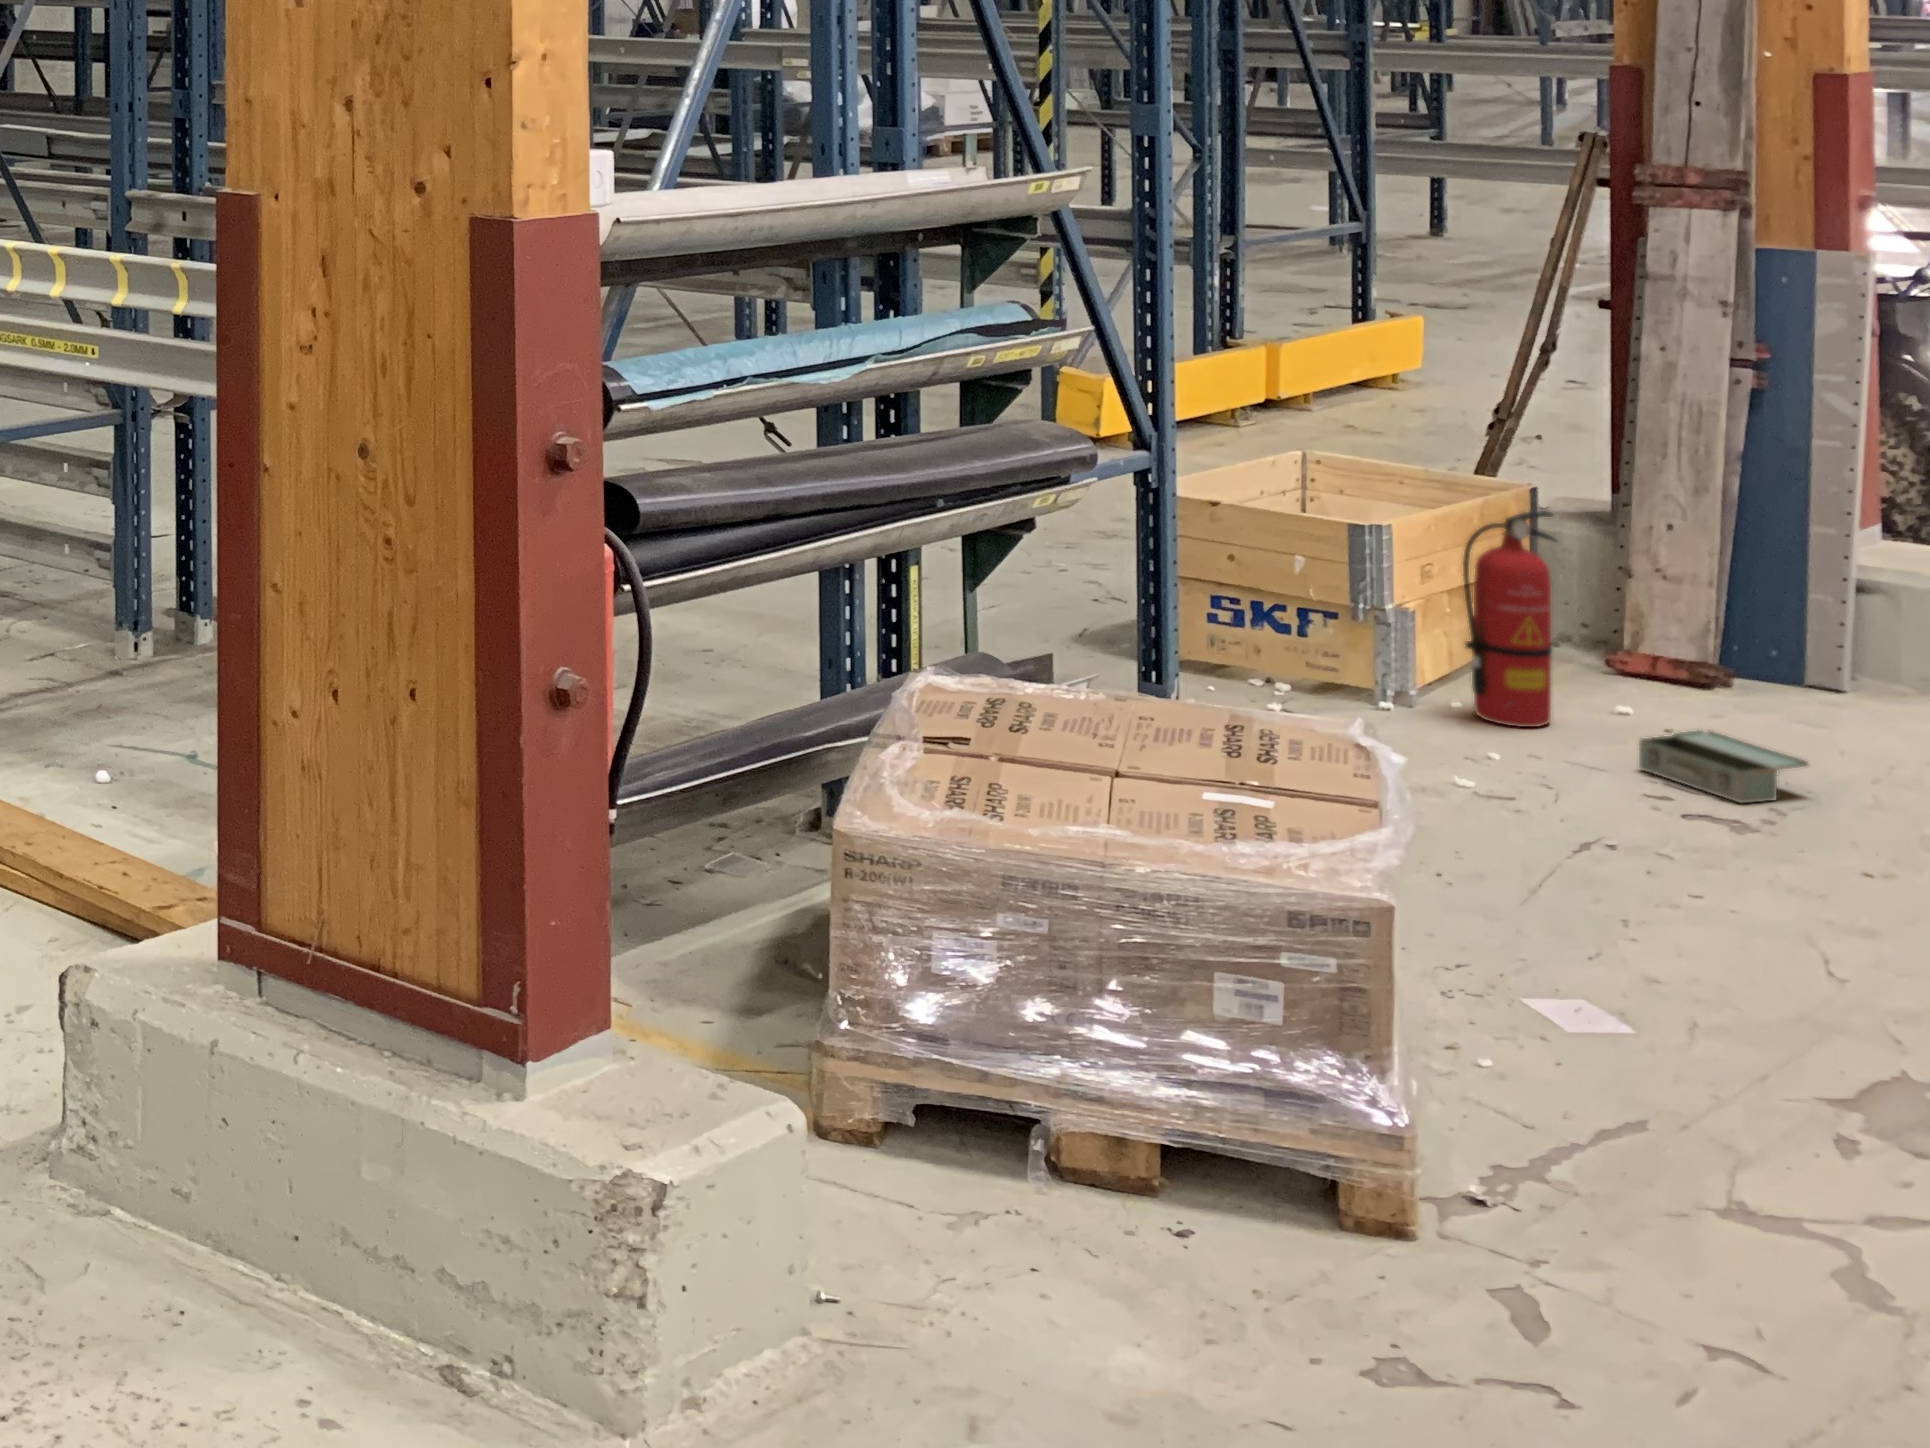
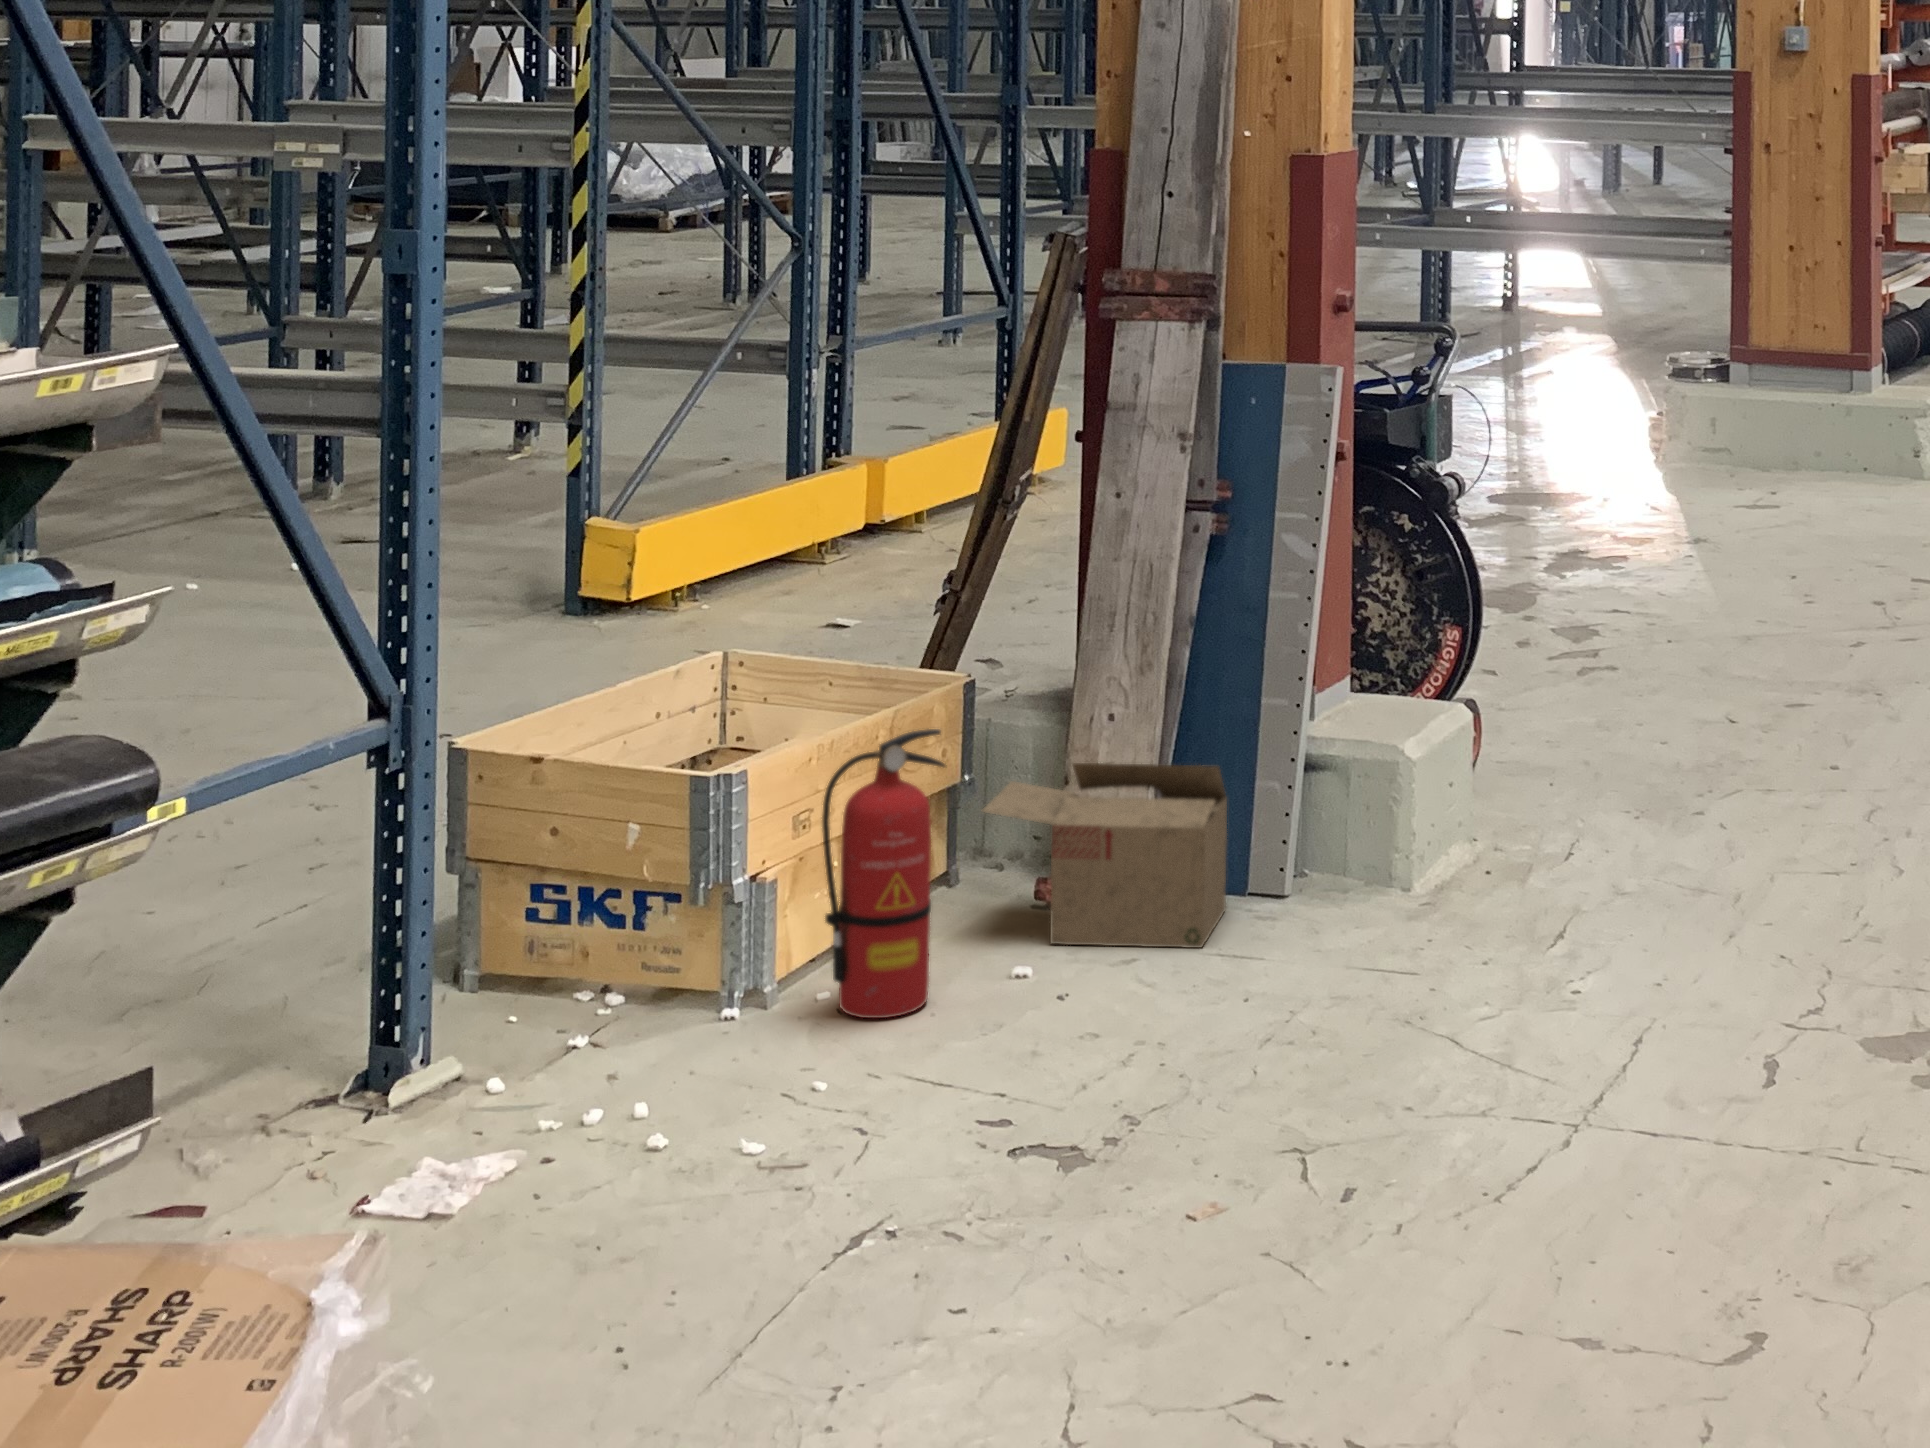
cardboard box: none [1566,559,1787,720] -> present [981,763,1227,948]
toolbox: present [1639,730,1808,803] -> none [990,998,1170,1106]

